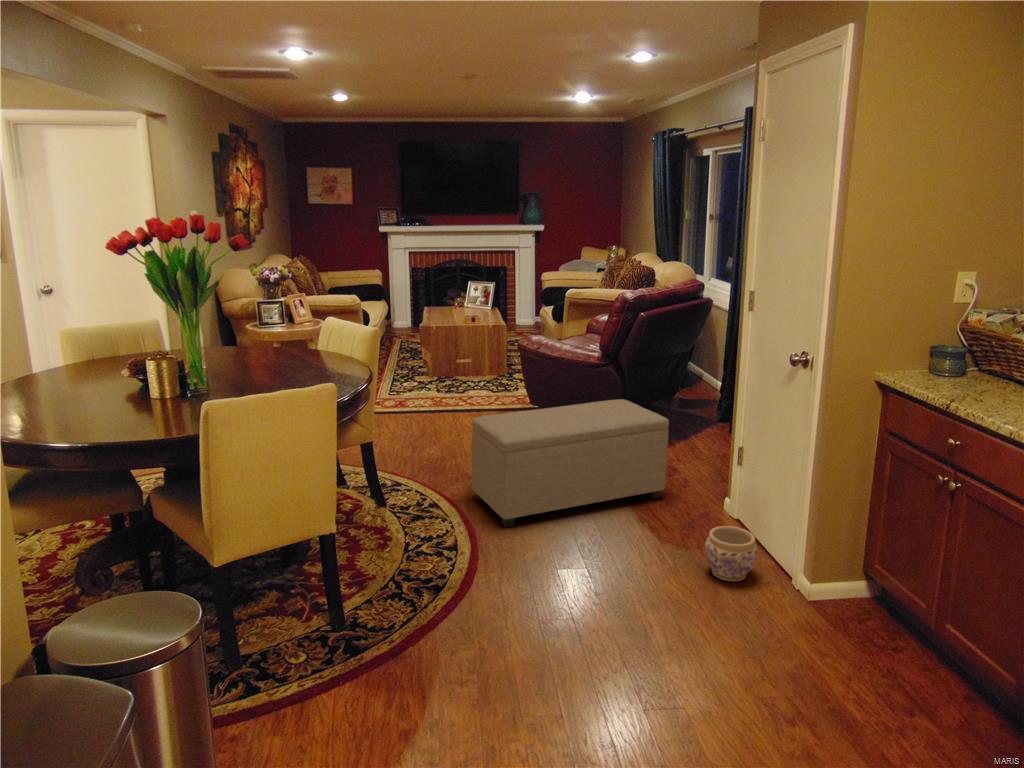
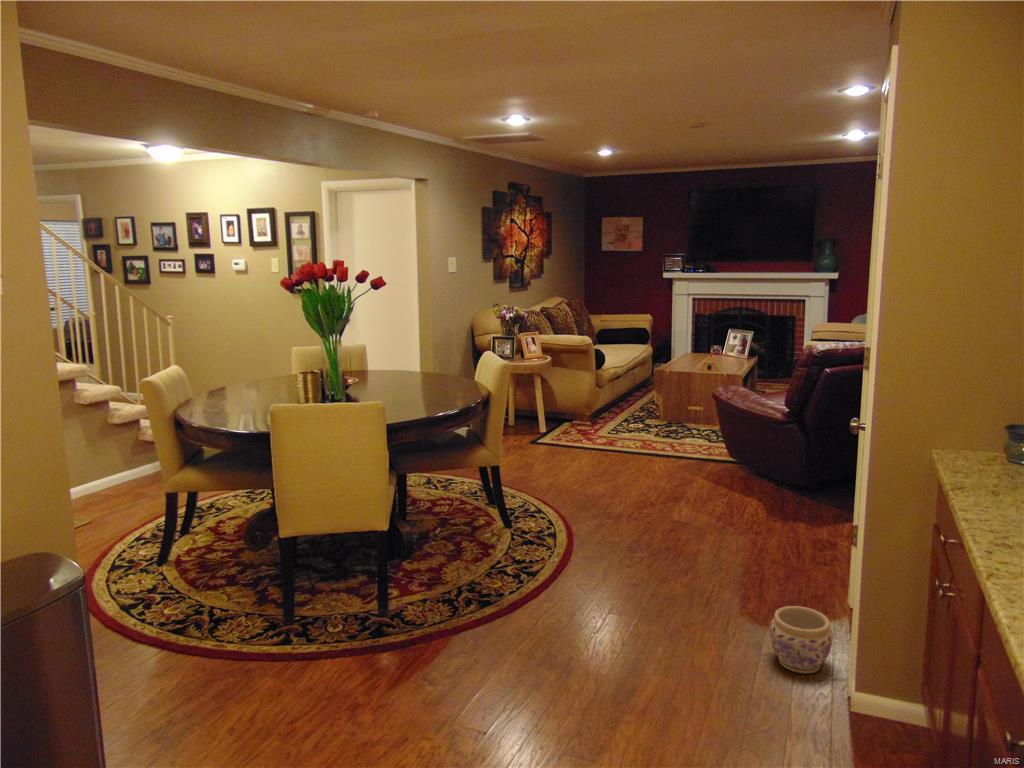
ottoman: present [472,399,669,527] -> none [594,454,805,570]

